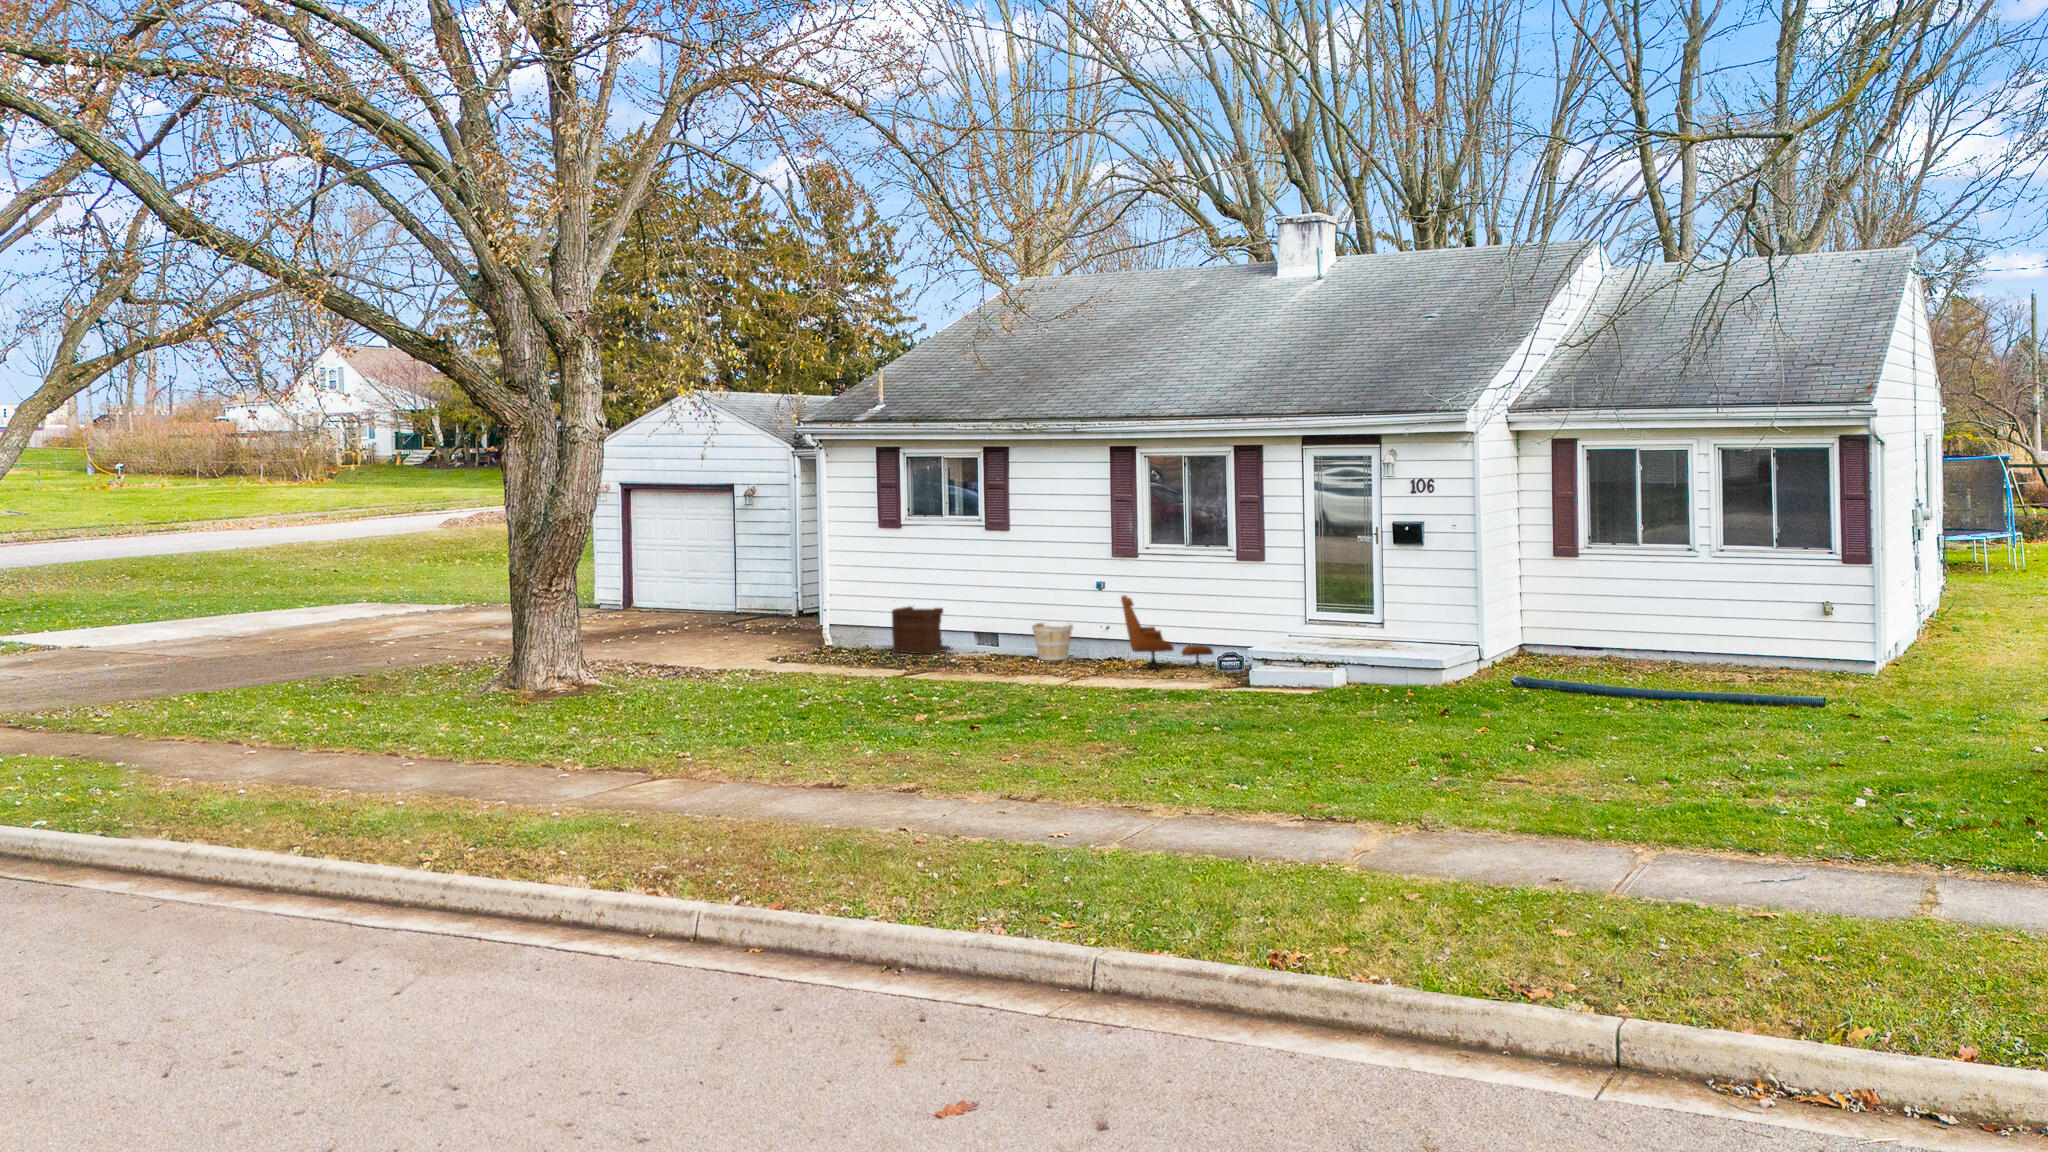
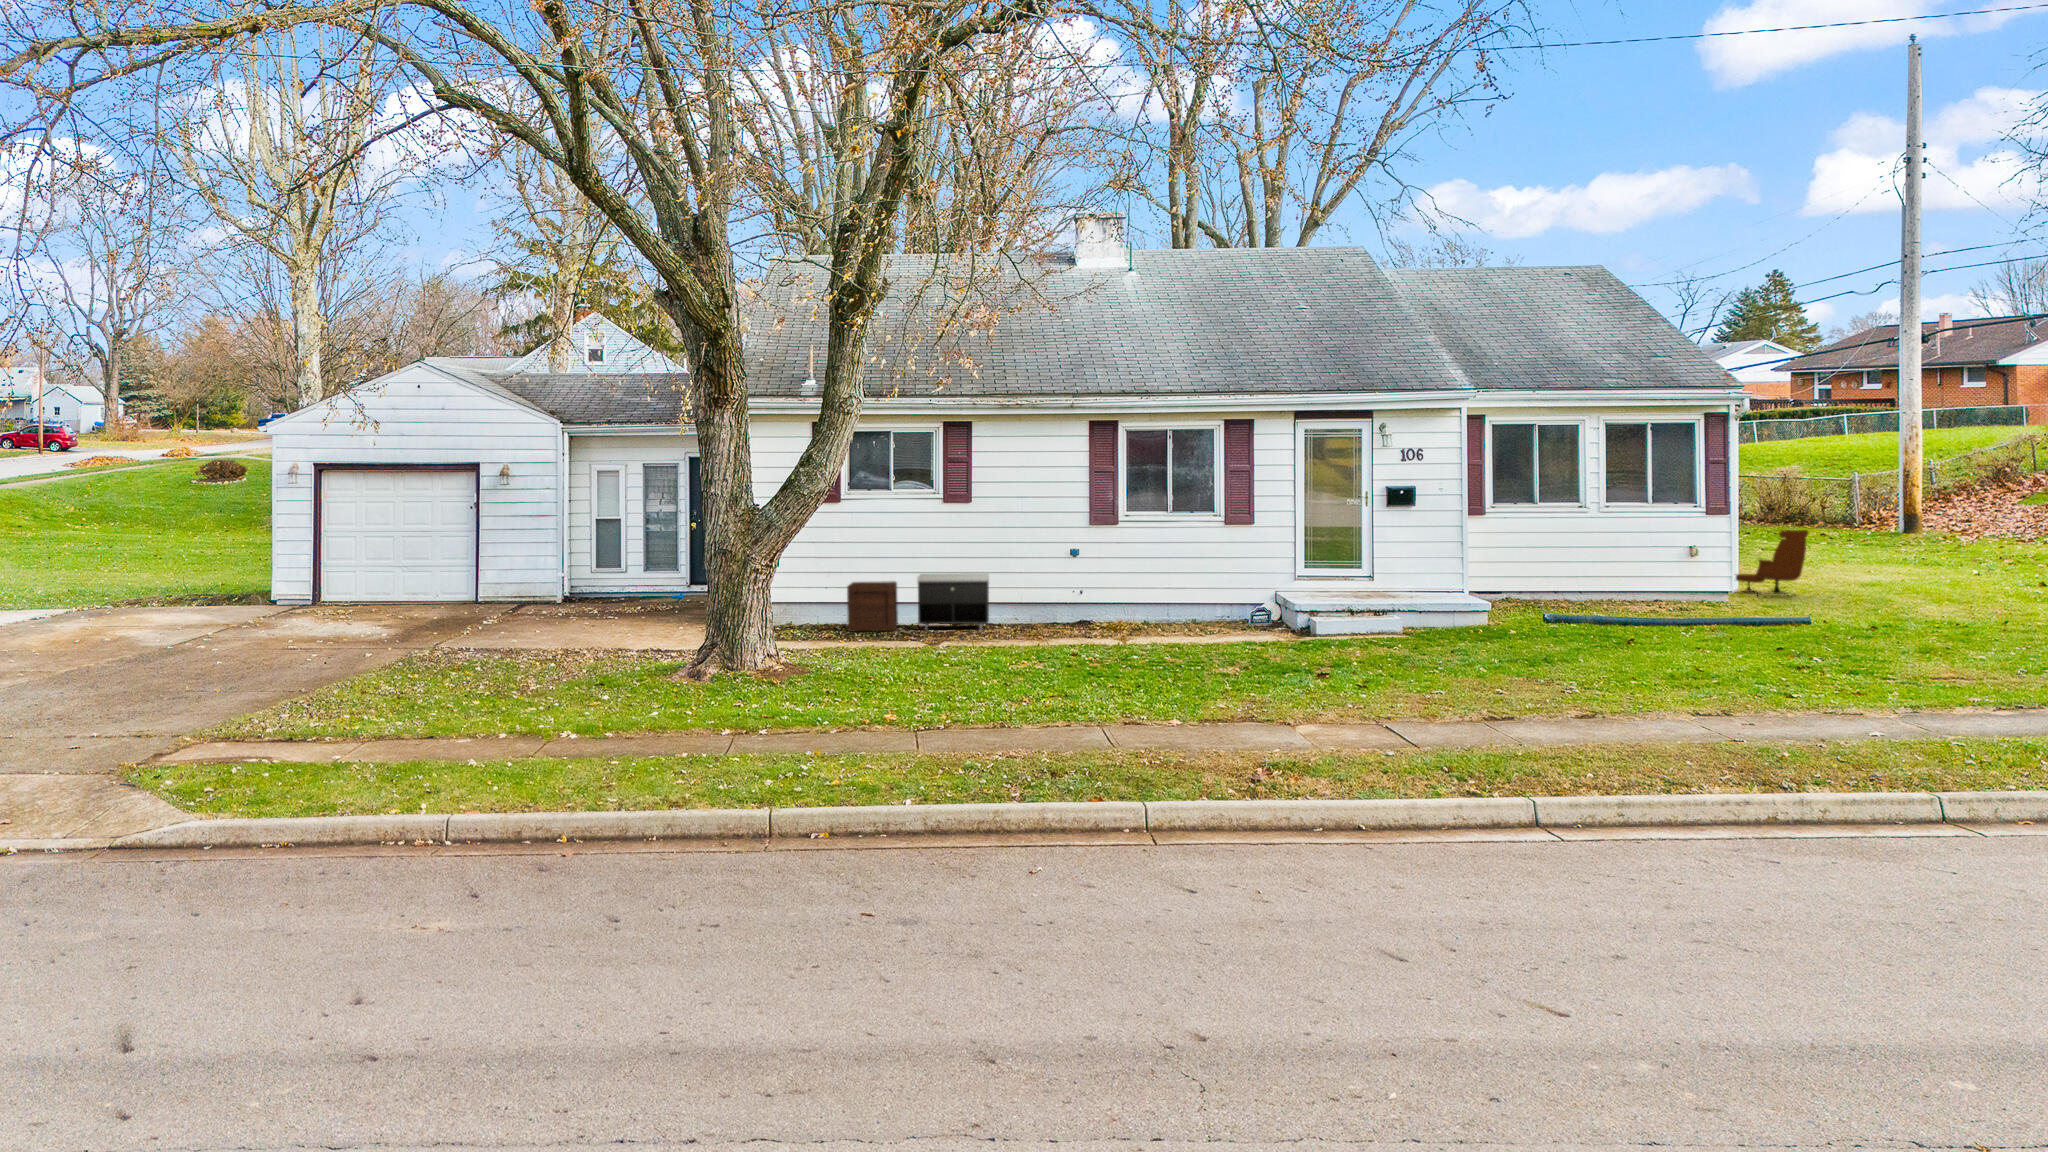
lounge chair: present [1121,596,1214,669] -> present [1734,530,1808,595]
storage bench: none [947,600,1025,657] -> present [917,573,989,629]
wooden bucket: present [1032,623,1073,661] -> none [1015,591,1057,629]

